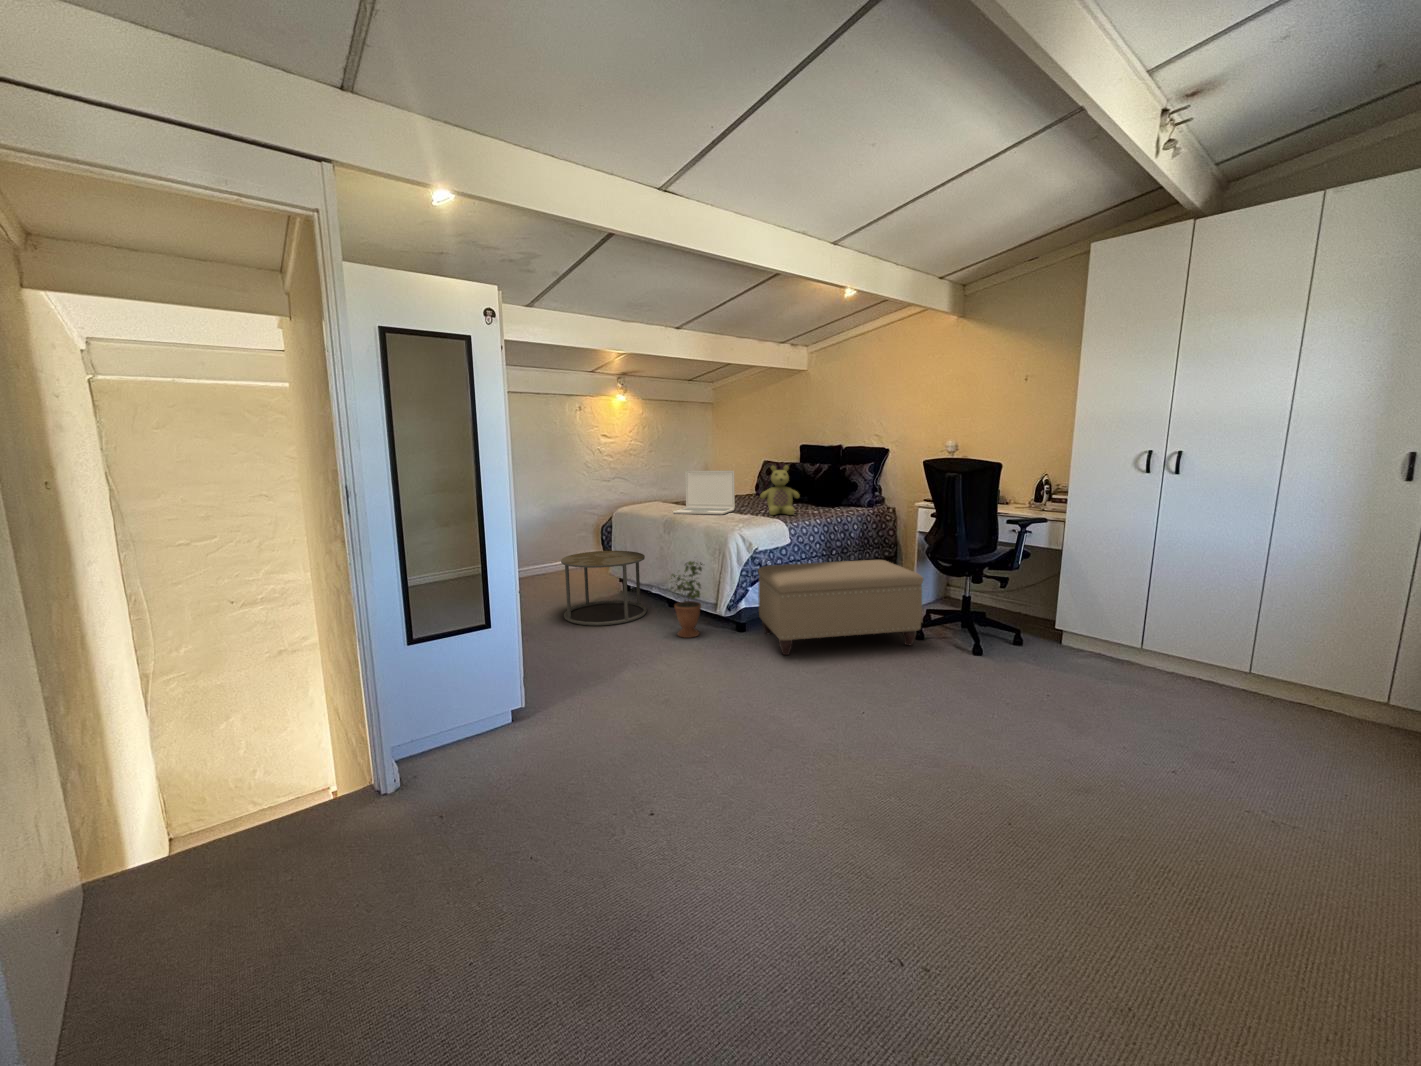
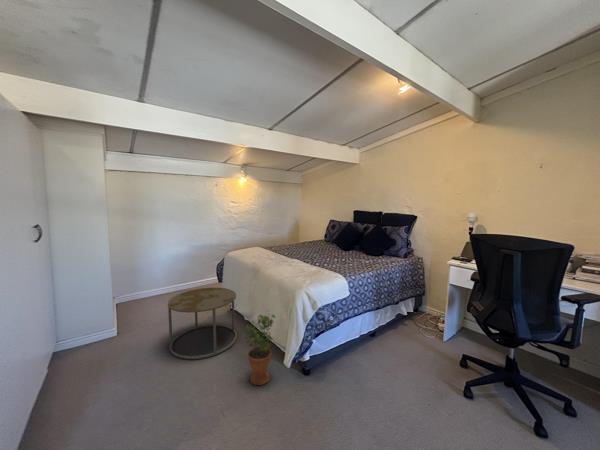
stuffed bear: present [760,465,800,515] -> none [325,229,356,269]
laptop: present [673,471,735,515] -> none [259,230,307,266]
ottoman: present [758,560,923,655] -> none [322,314,484,430]

